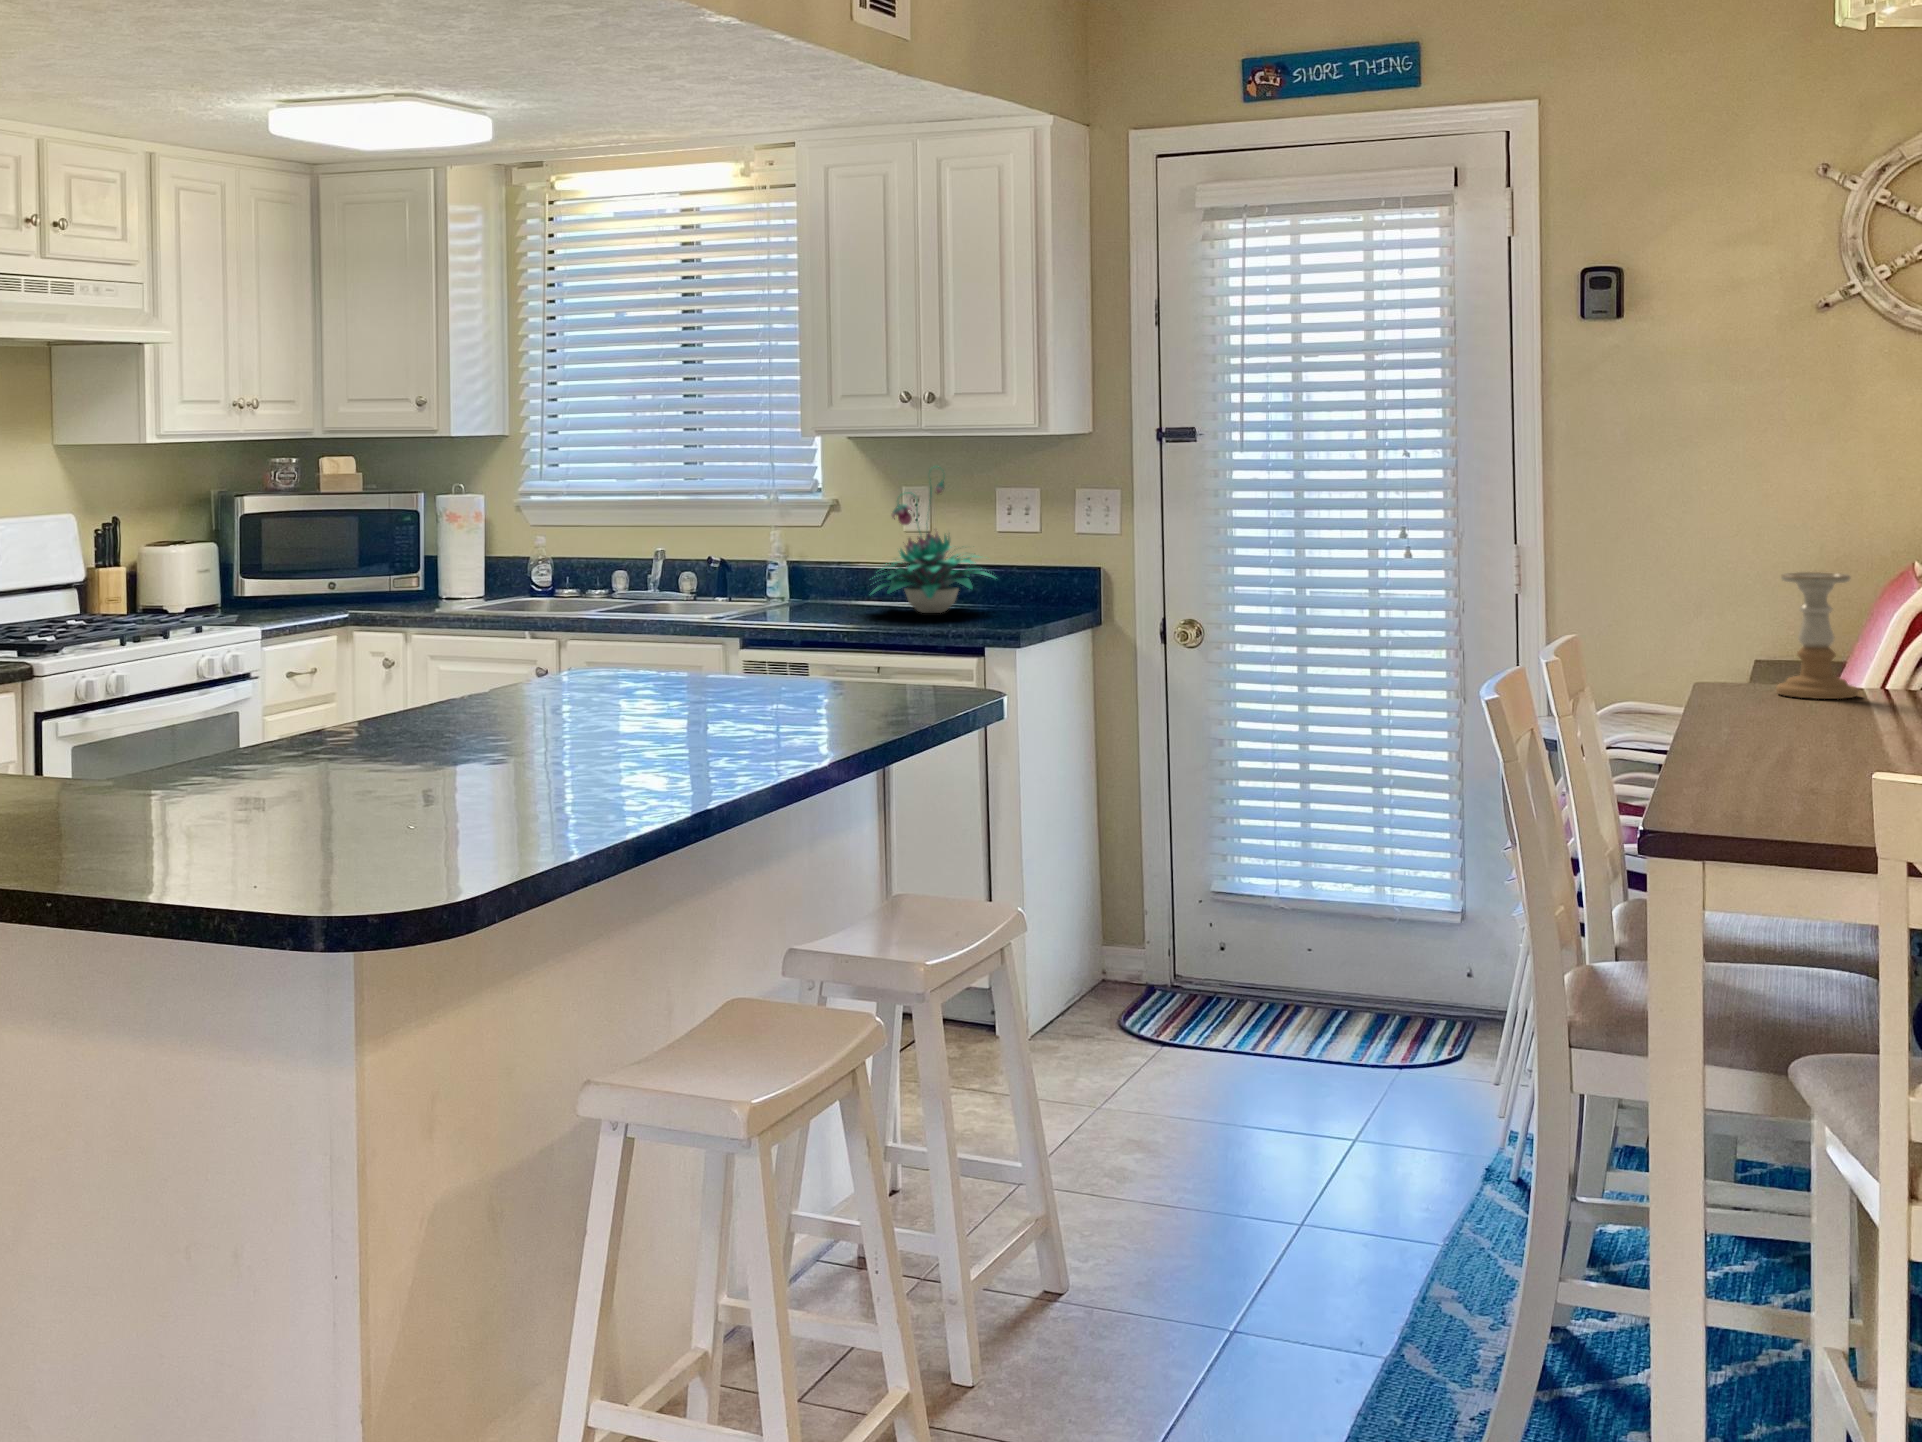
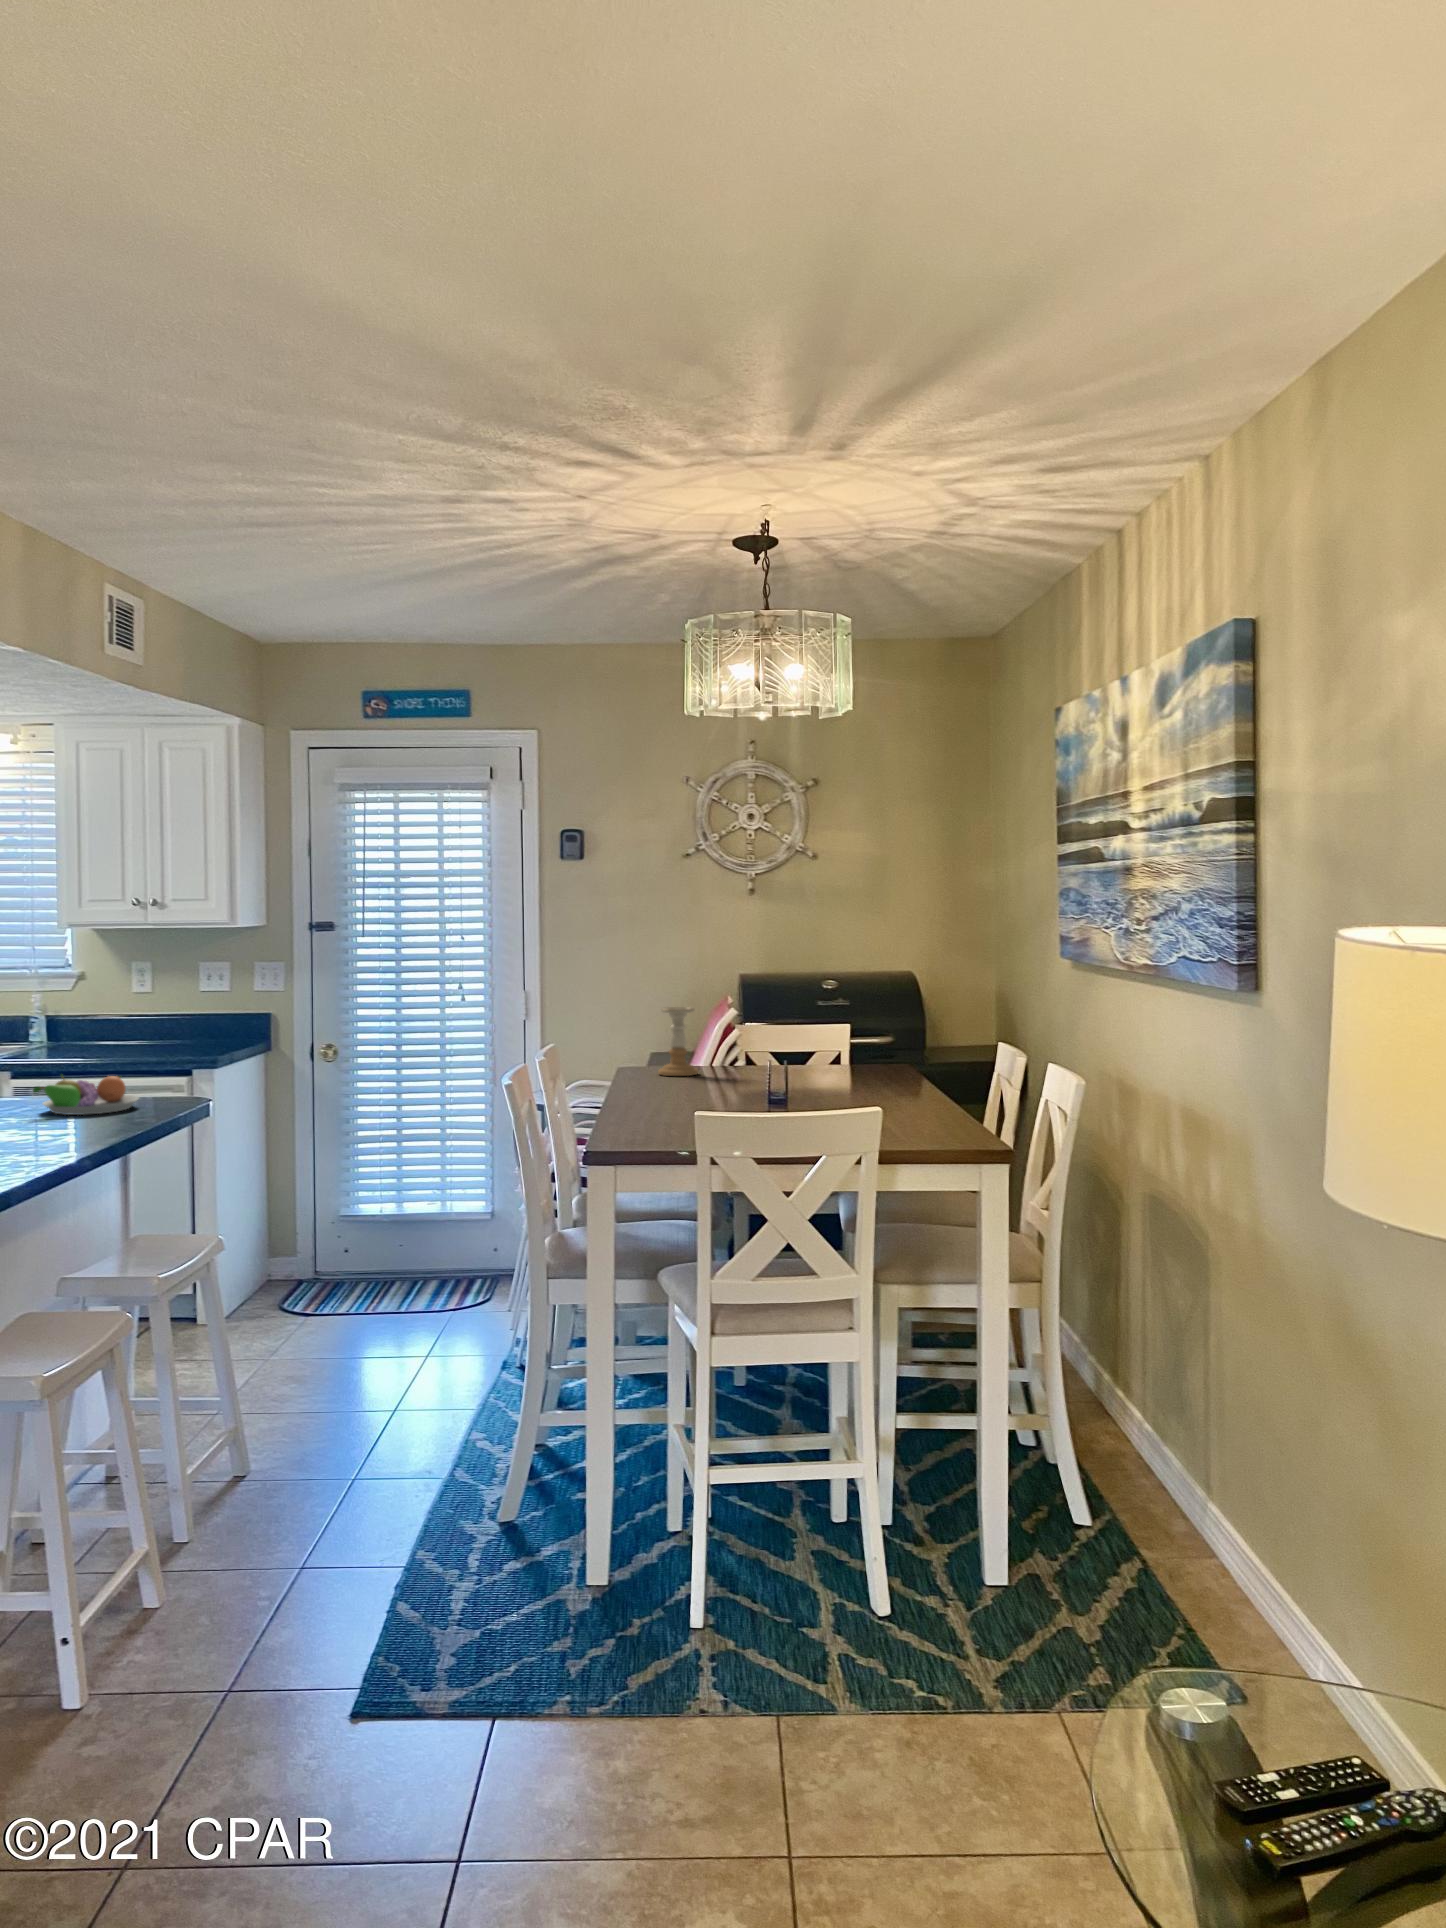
plant: present [871,480,994,613] -> none [104,948,201,1046]
fruit bowl: none [762,647,908,710] -> present [33,1075,139,1115]

